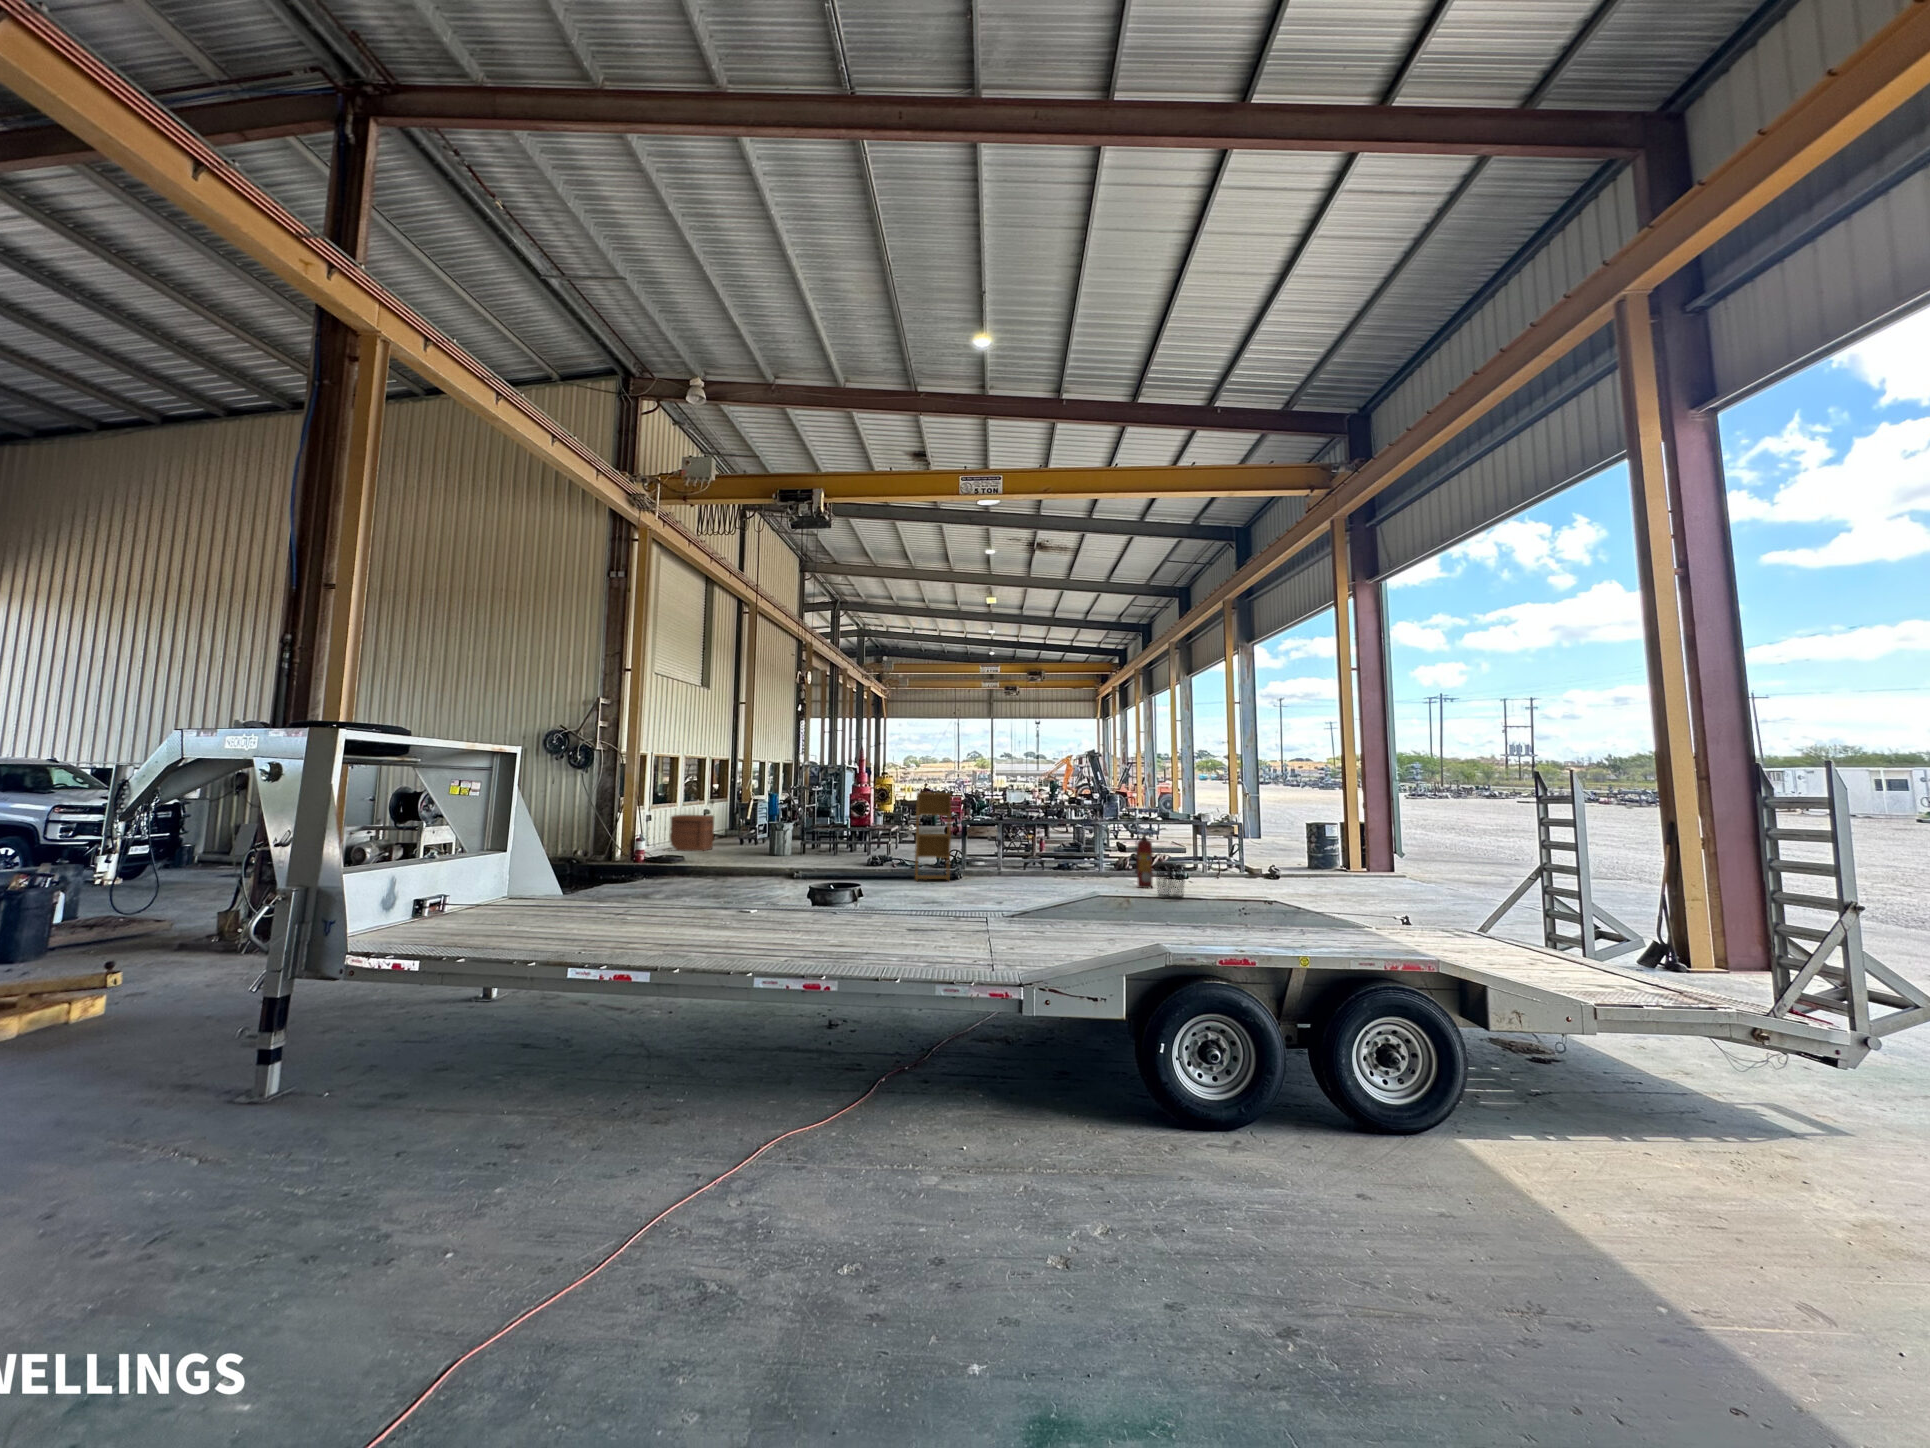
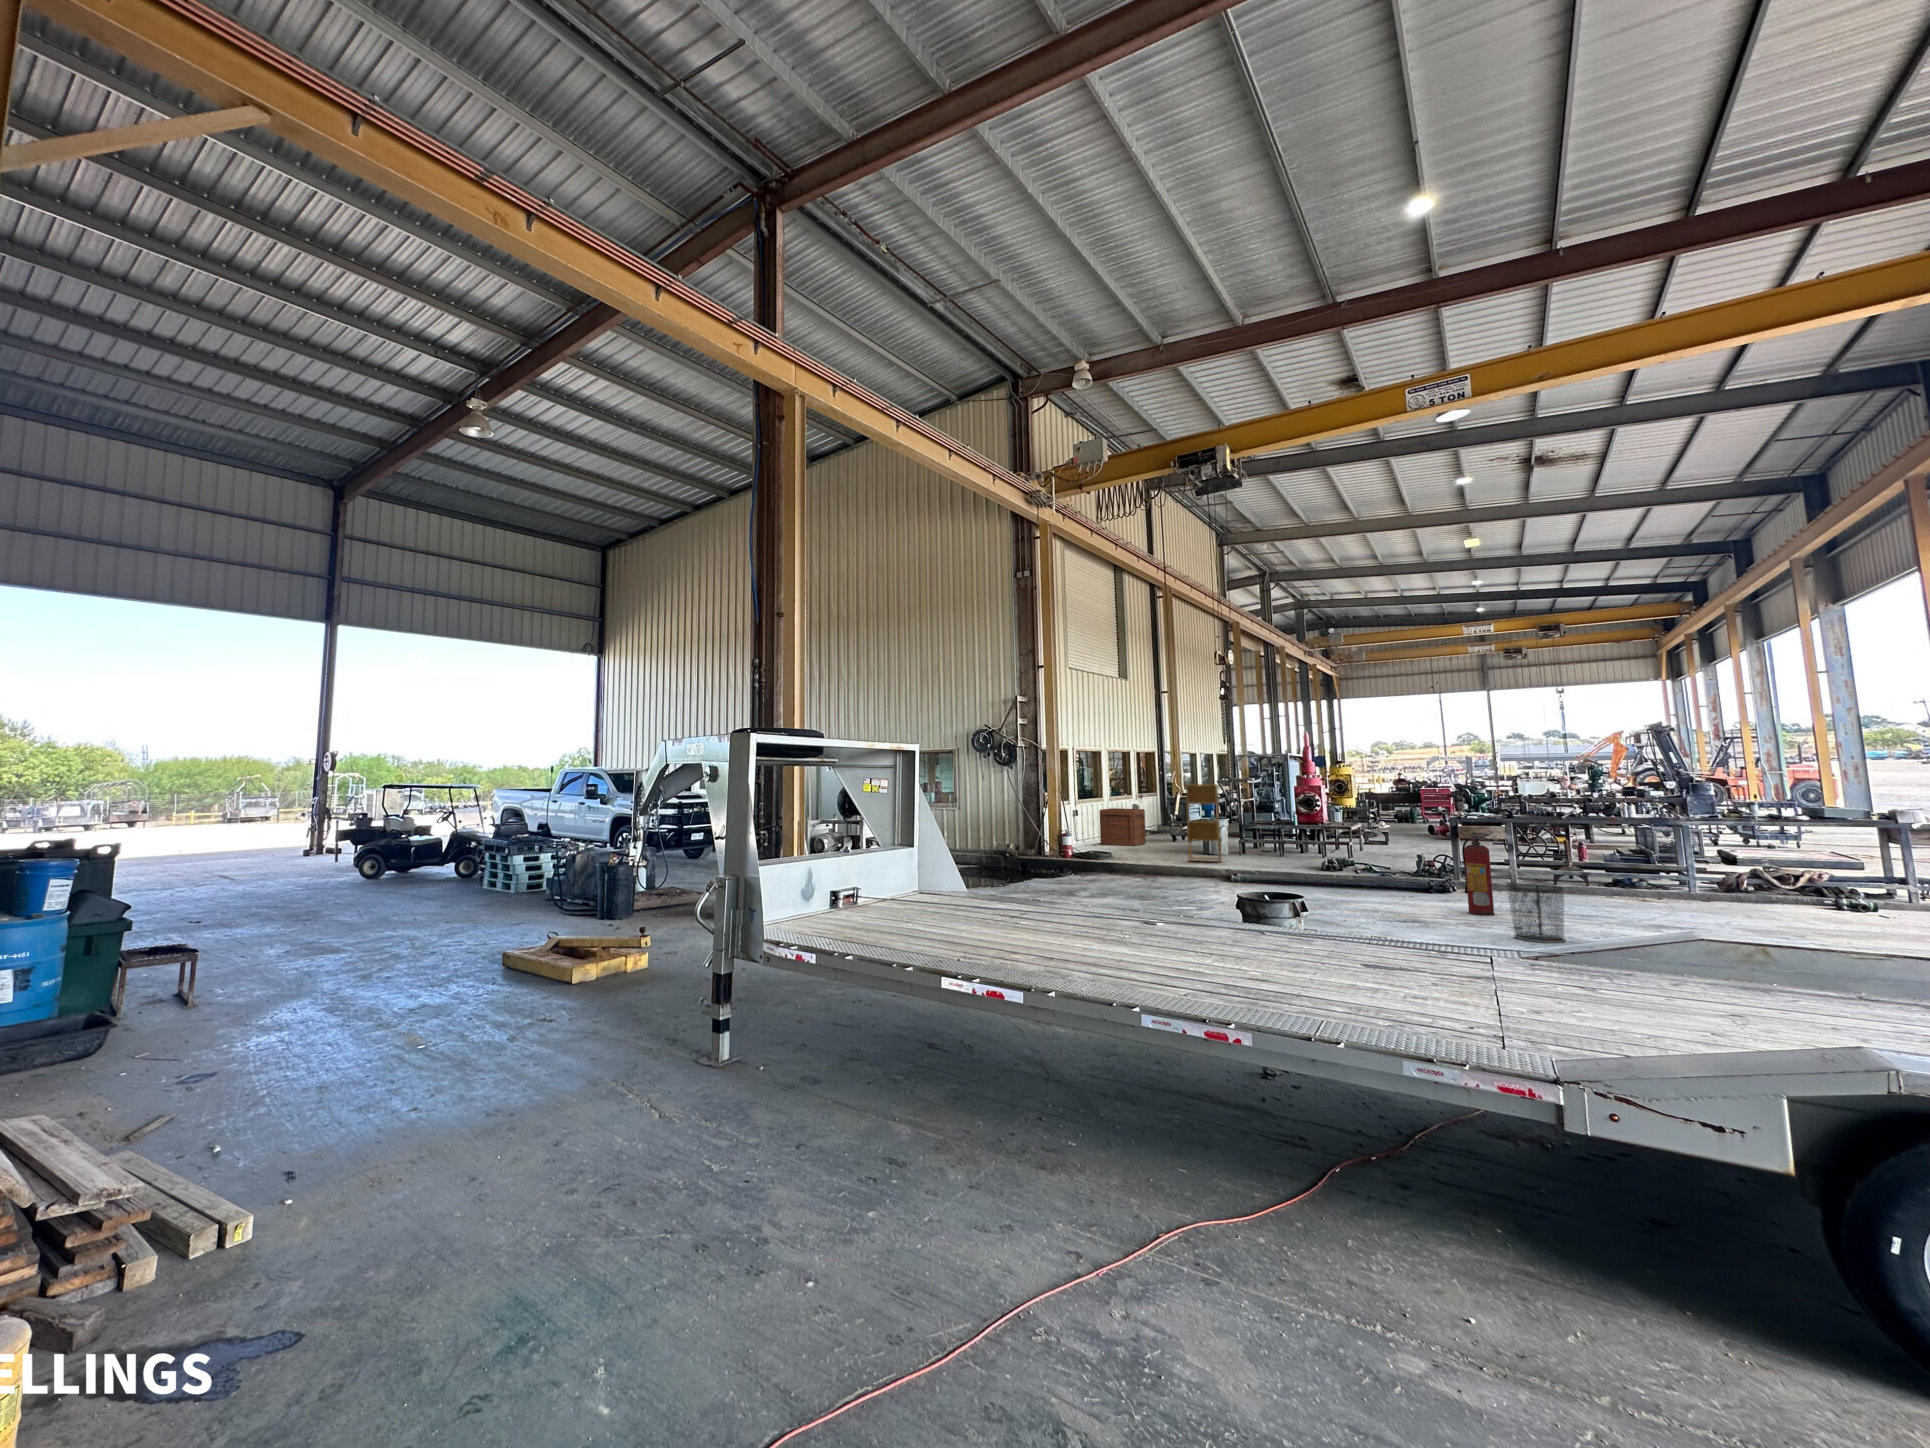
shelving unit: present [915,792,951,881] -> present [1186,784,1221,862]
fire extinguisher: present [1135,832,1153,888] -> present [1462,834,1495,916]
waste bin: present [1155,862,1186,899] -> present [1506,883,1565,943]

